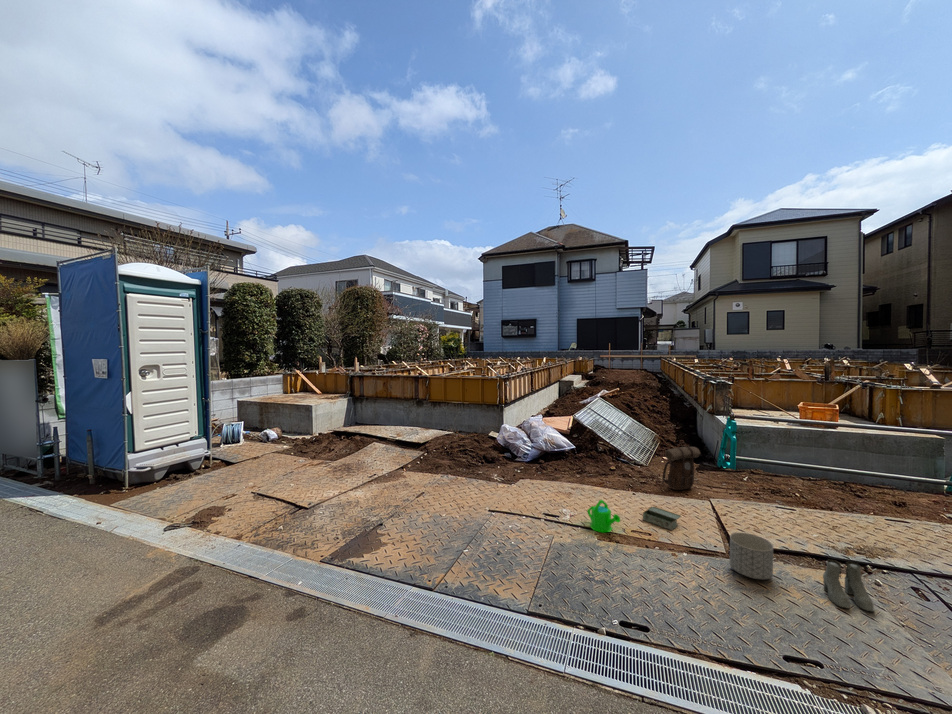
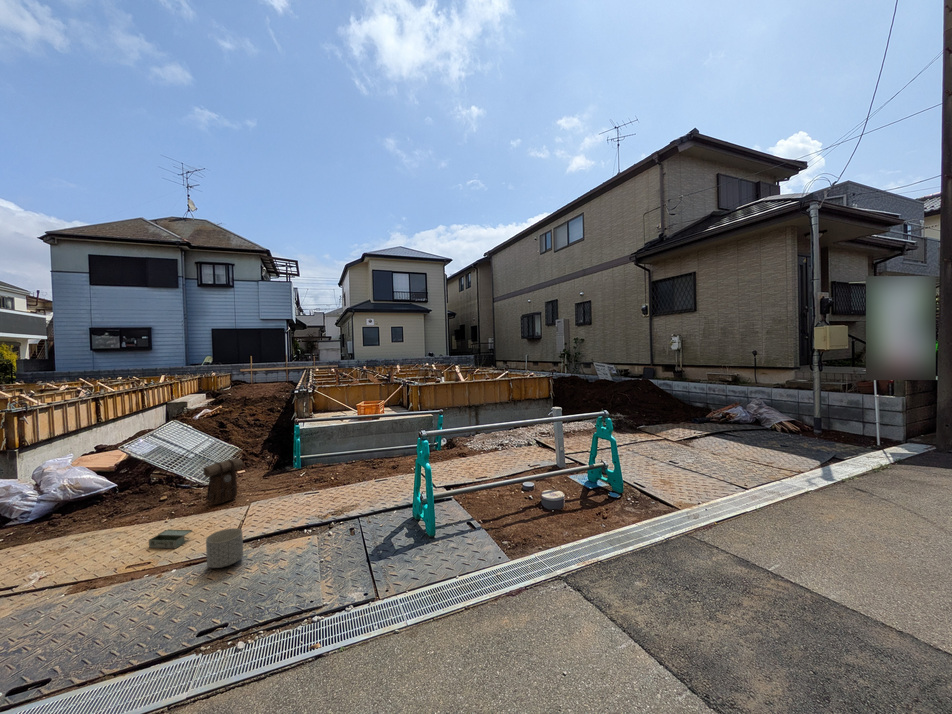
watering can: present [587,500,620,532] -> none [63,542,101,581]
boots: present [823,560,874,612] -> none [278,526,305,564]

